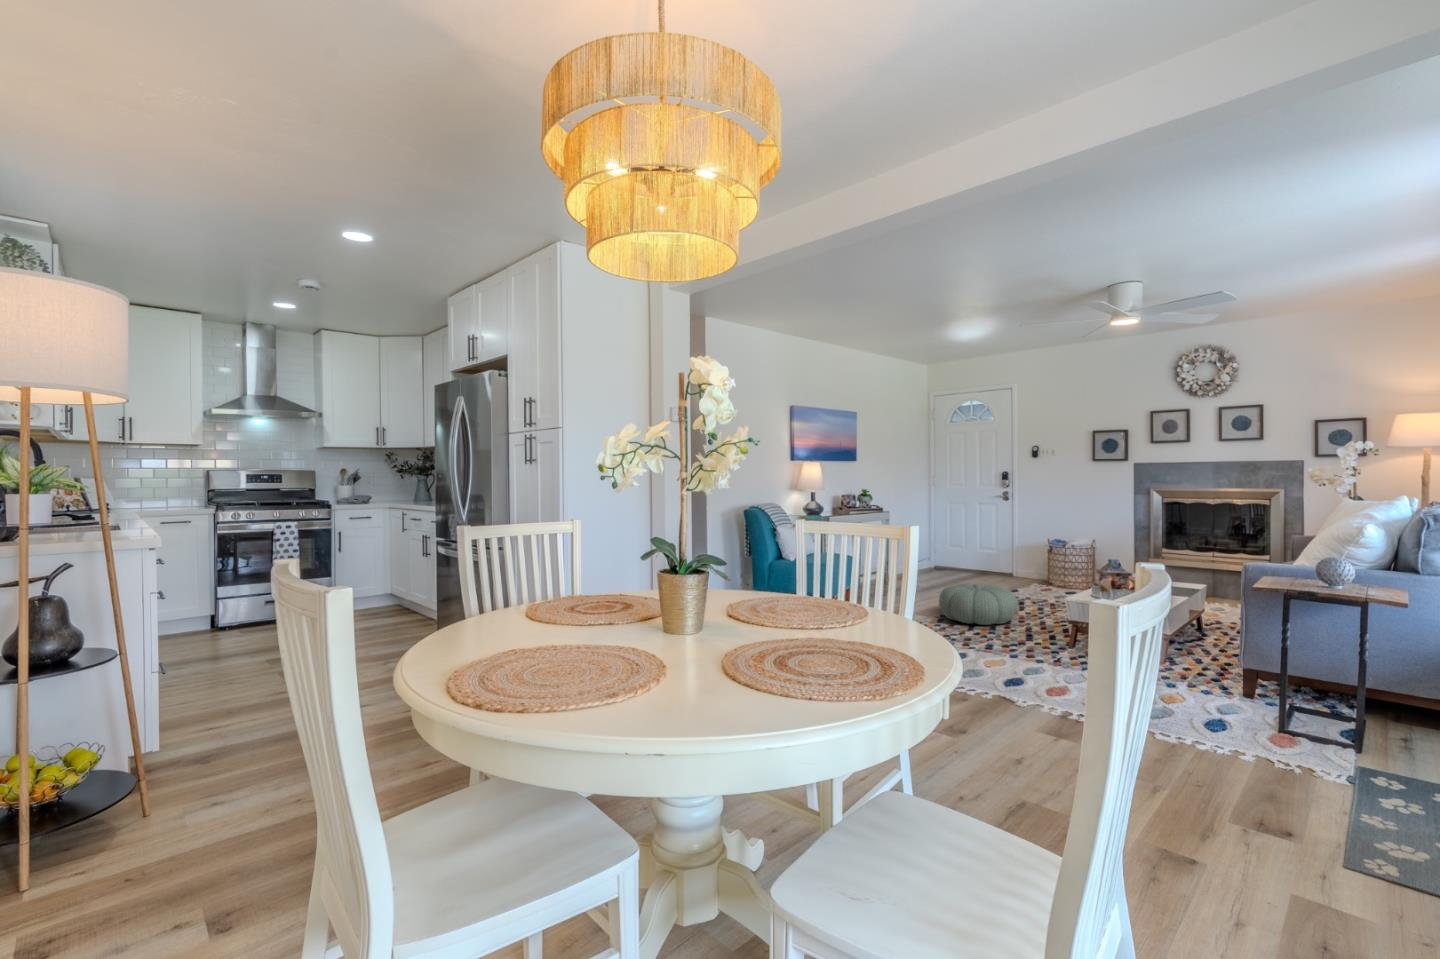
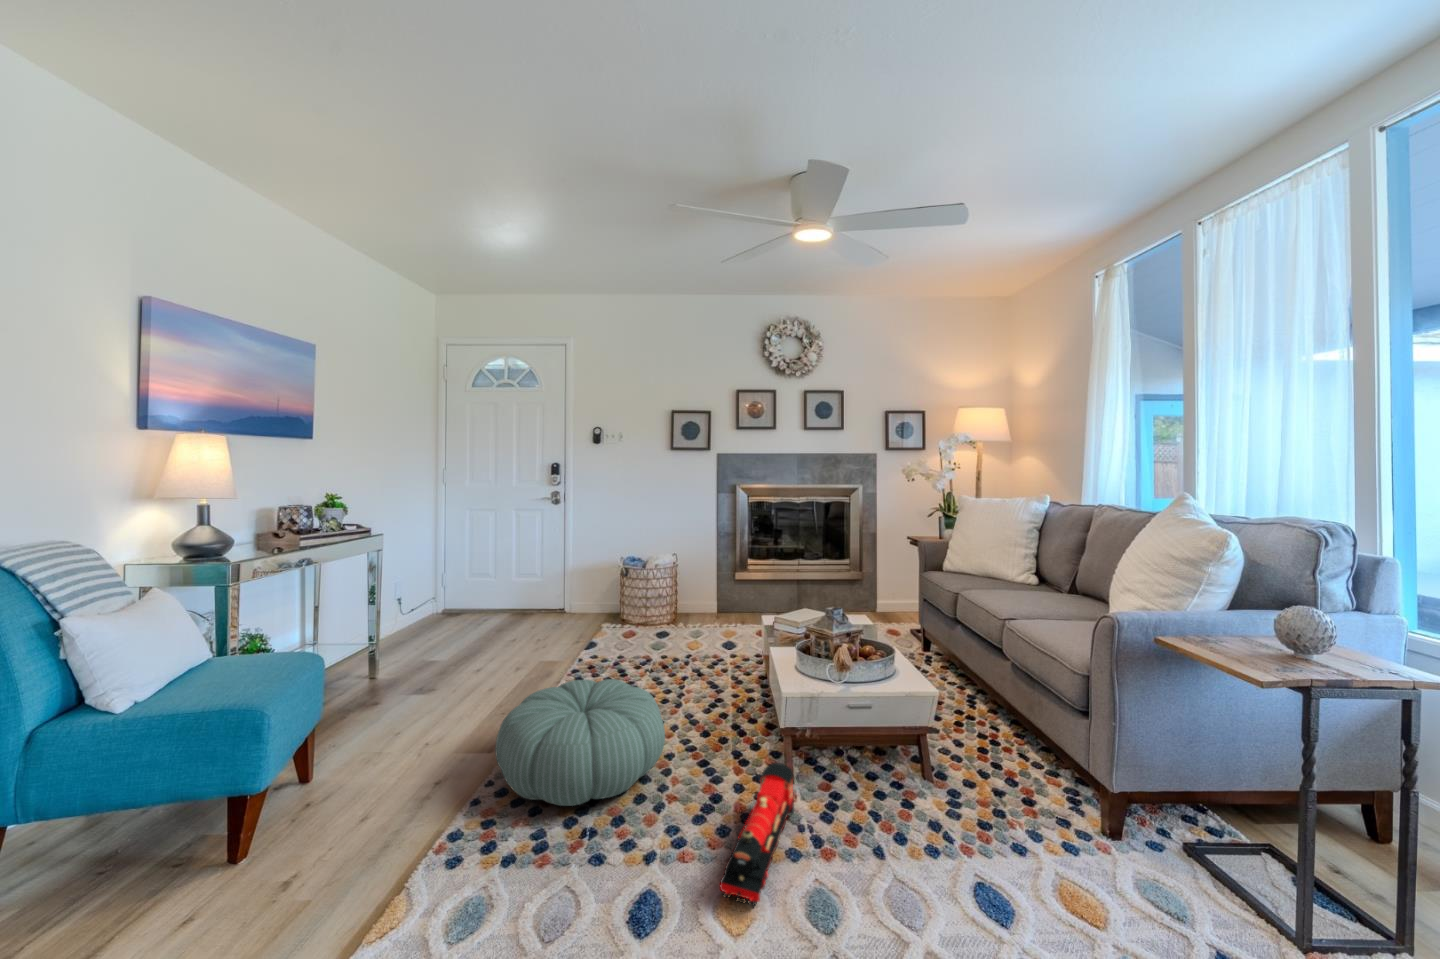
toy train: none [1004,619,1061,648] -> present [720,763,794,905]

